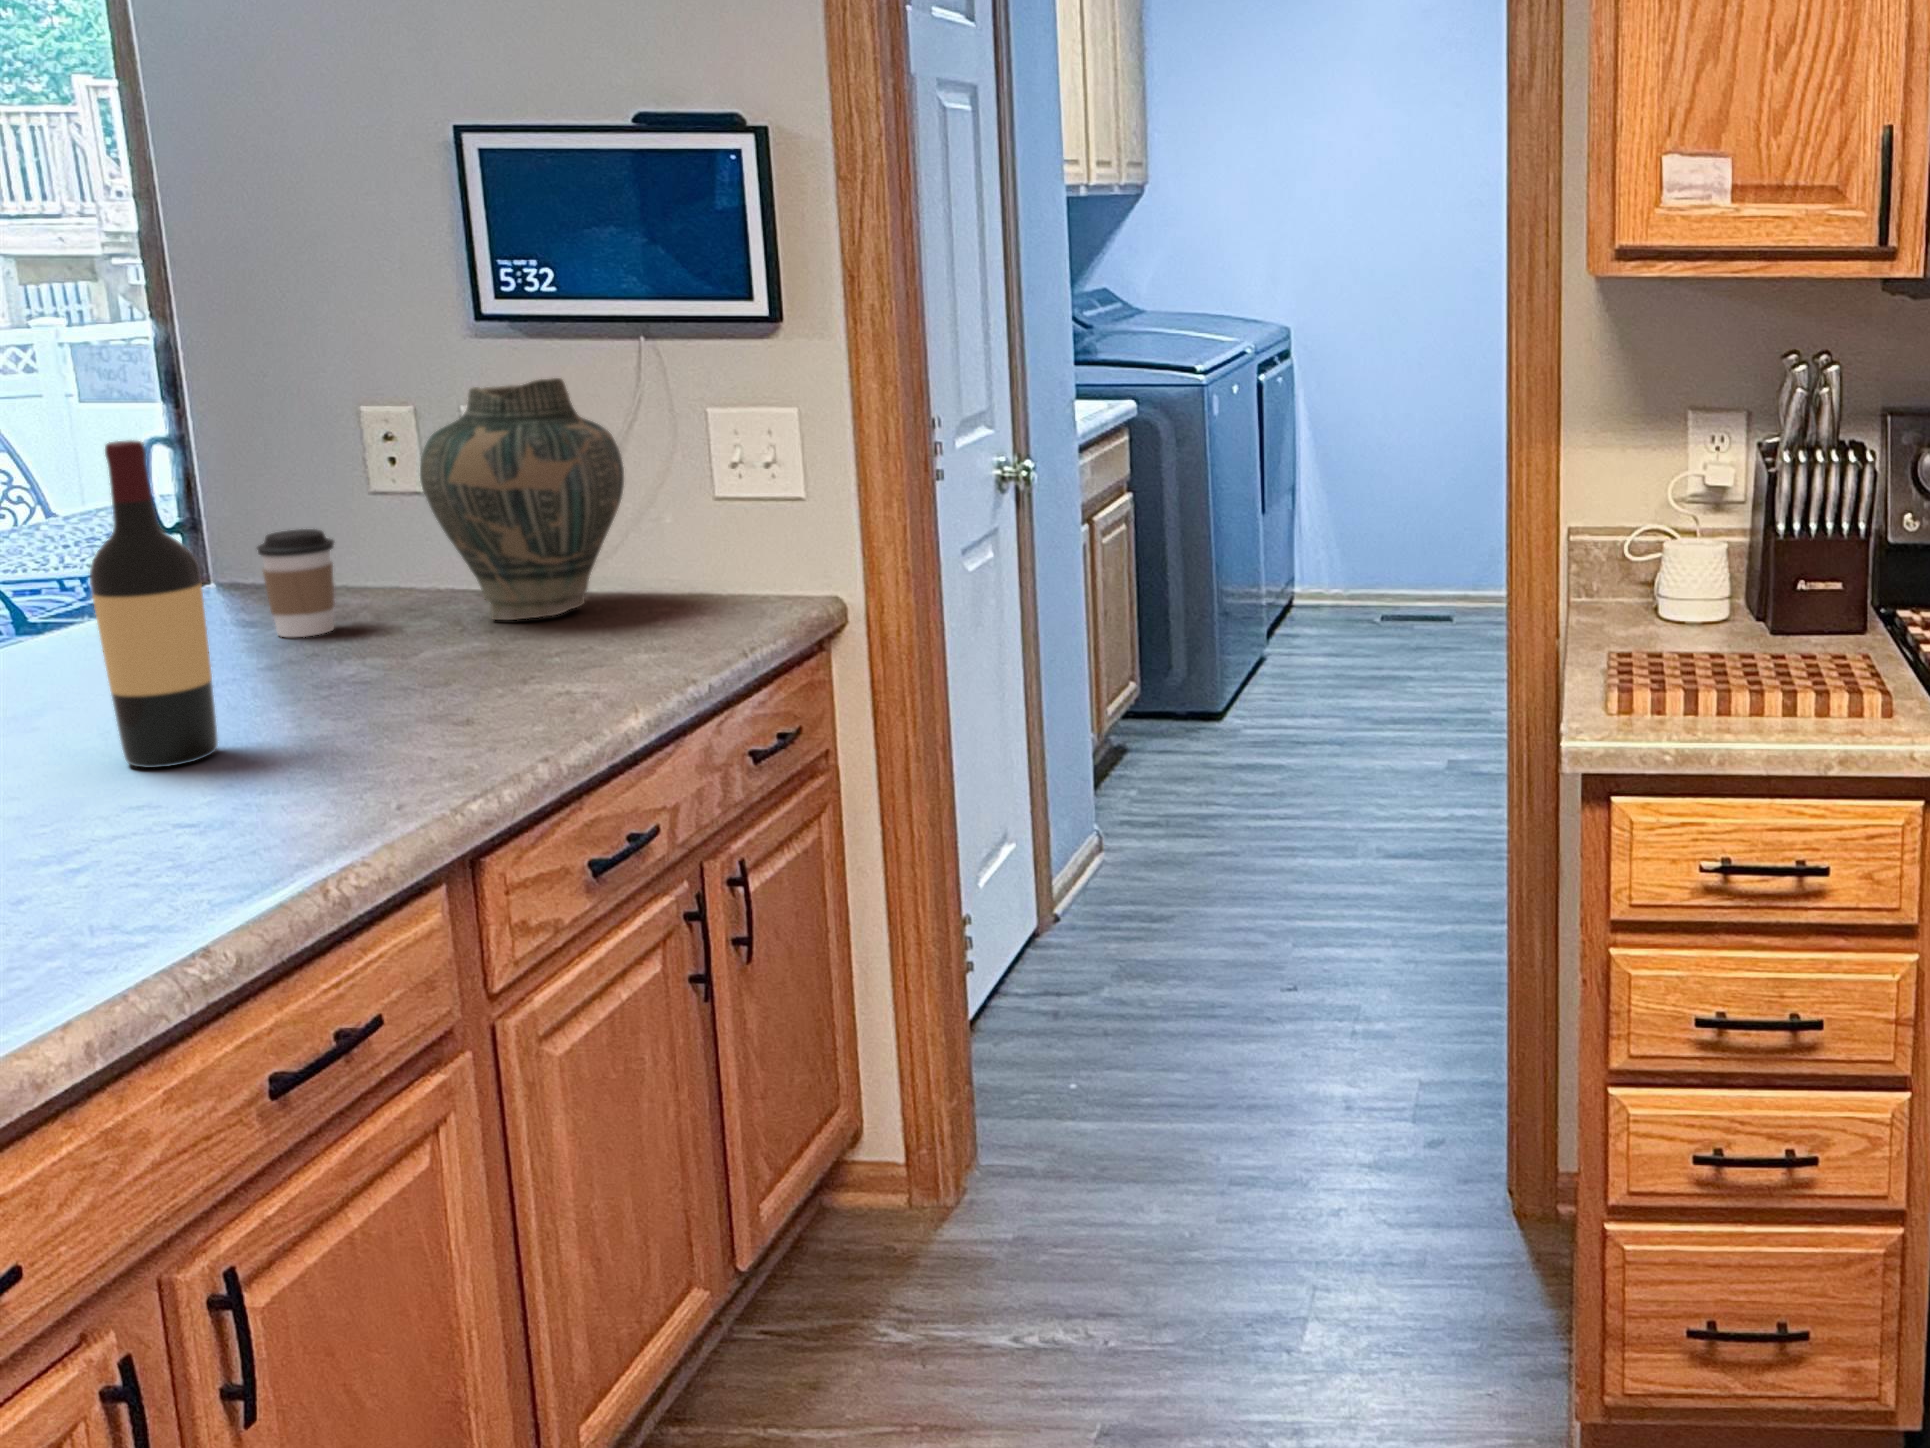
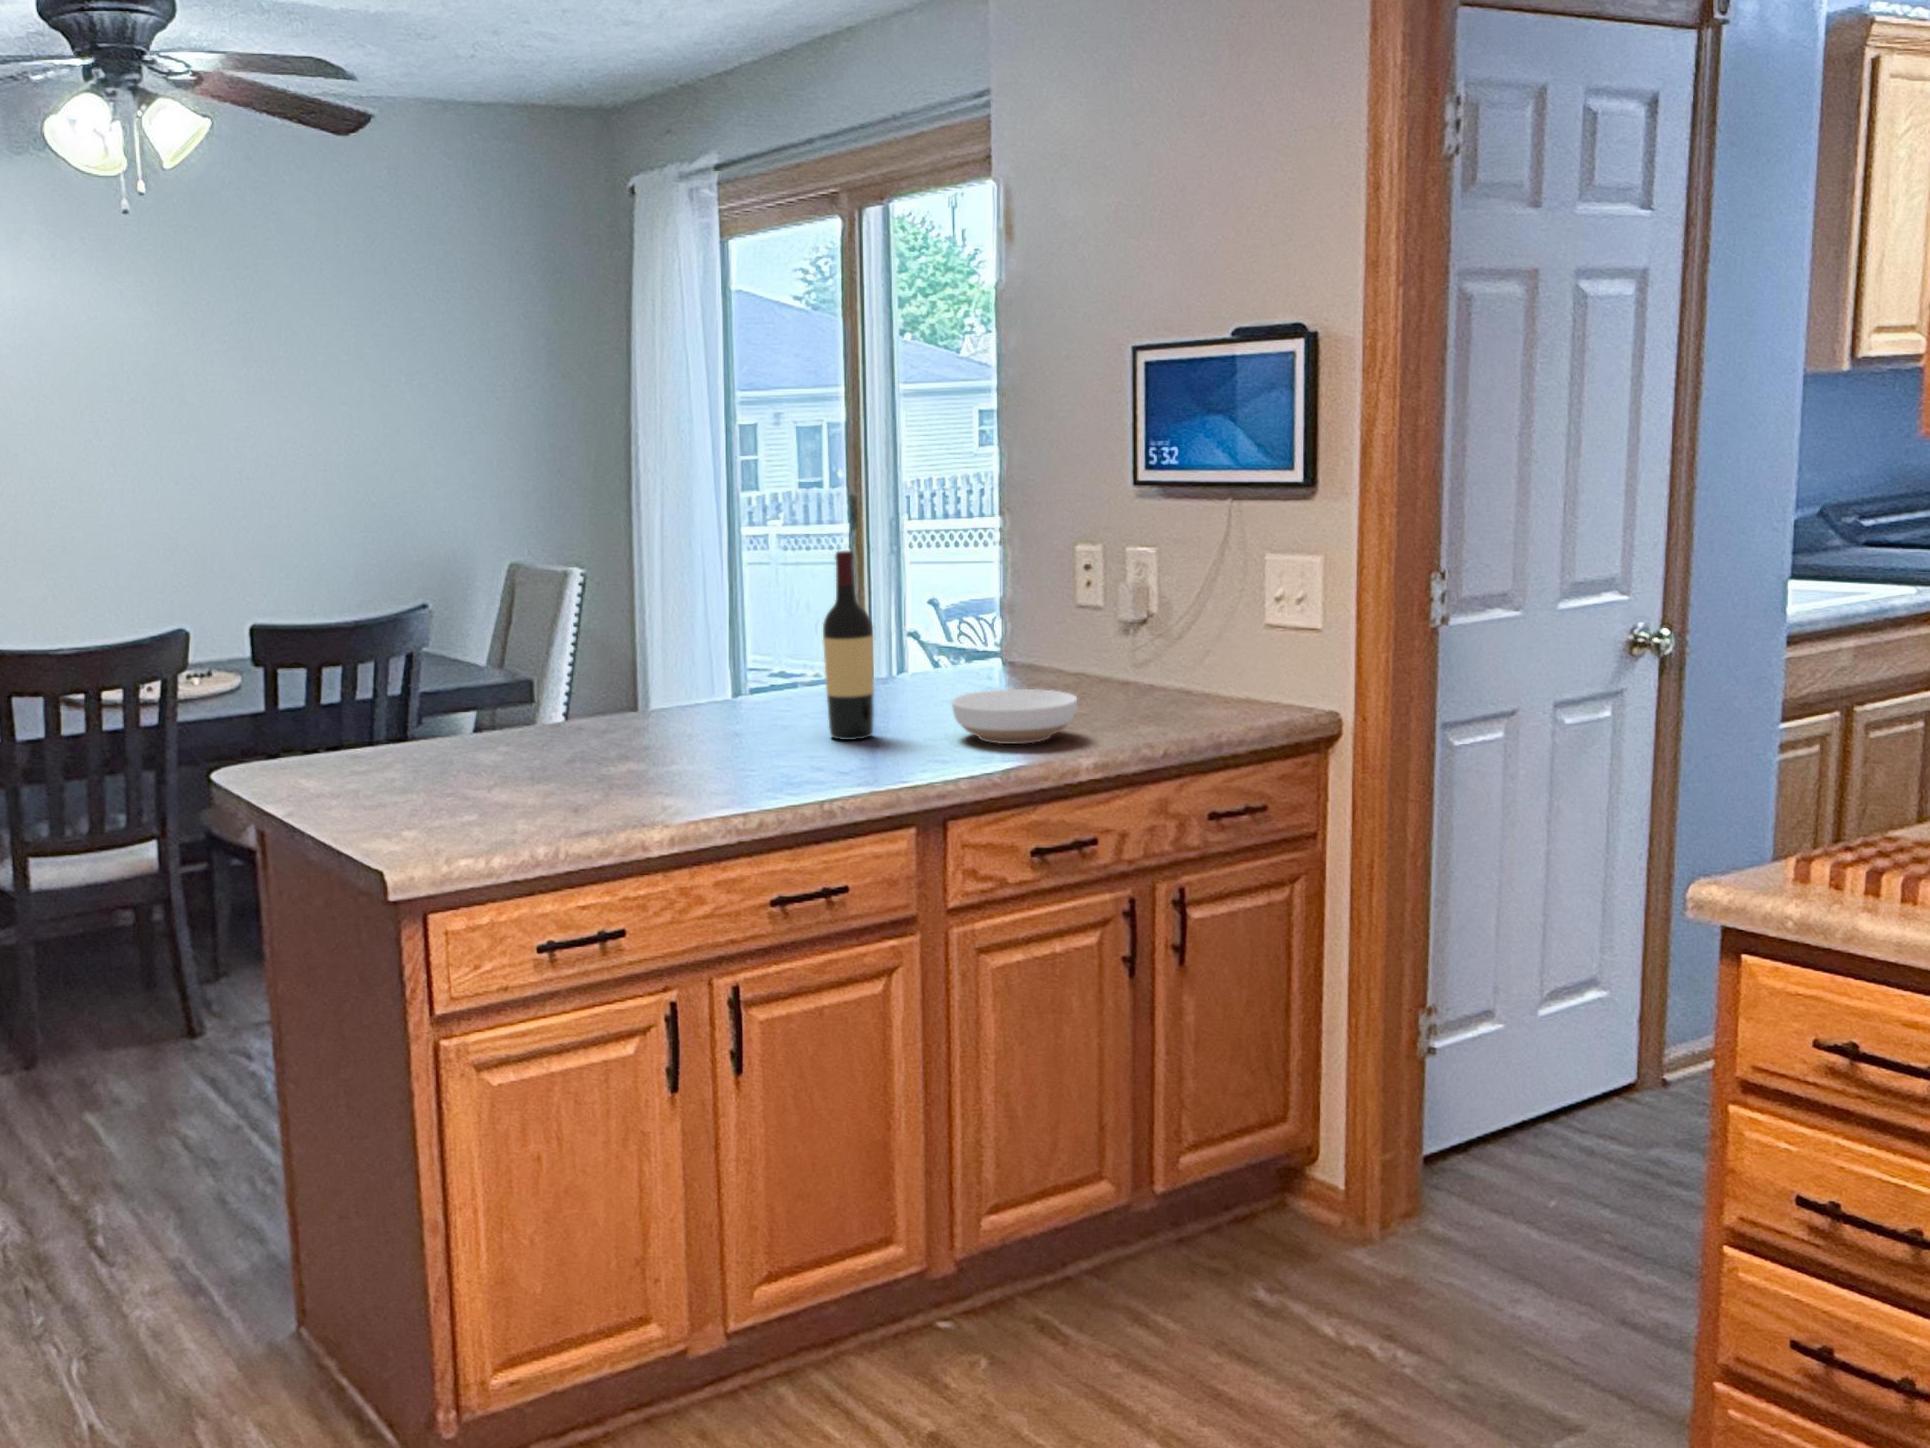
vase: present [420,378,624,620] -> none [1065,526,1195,697]
coffee cup: present [257,529,335,637] -> none [976,622,1019,691]
bowl: none [363,626,581,722] -> present [952,689,1077,744]

